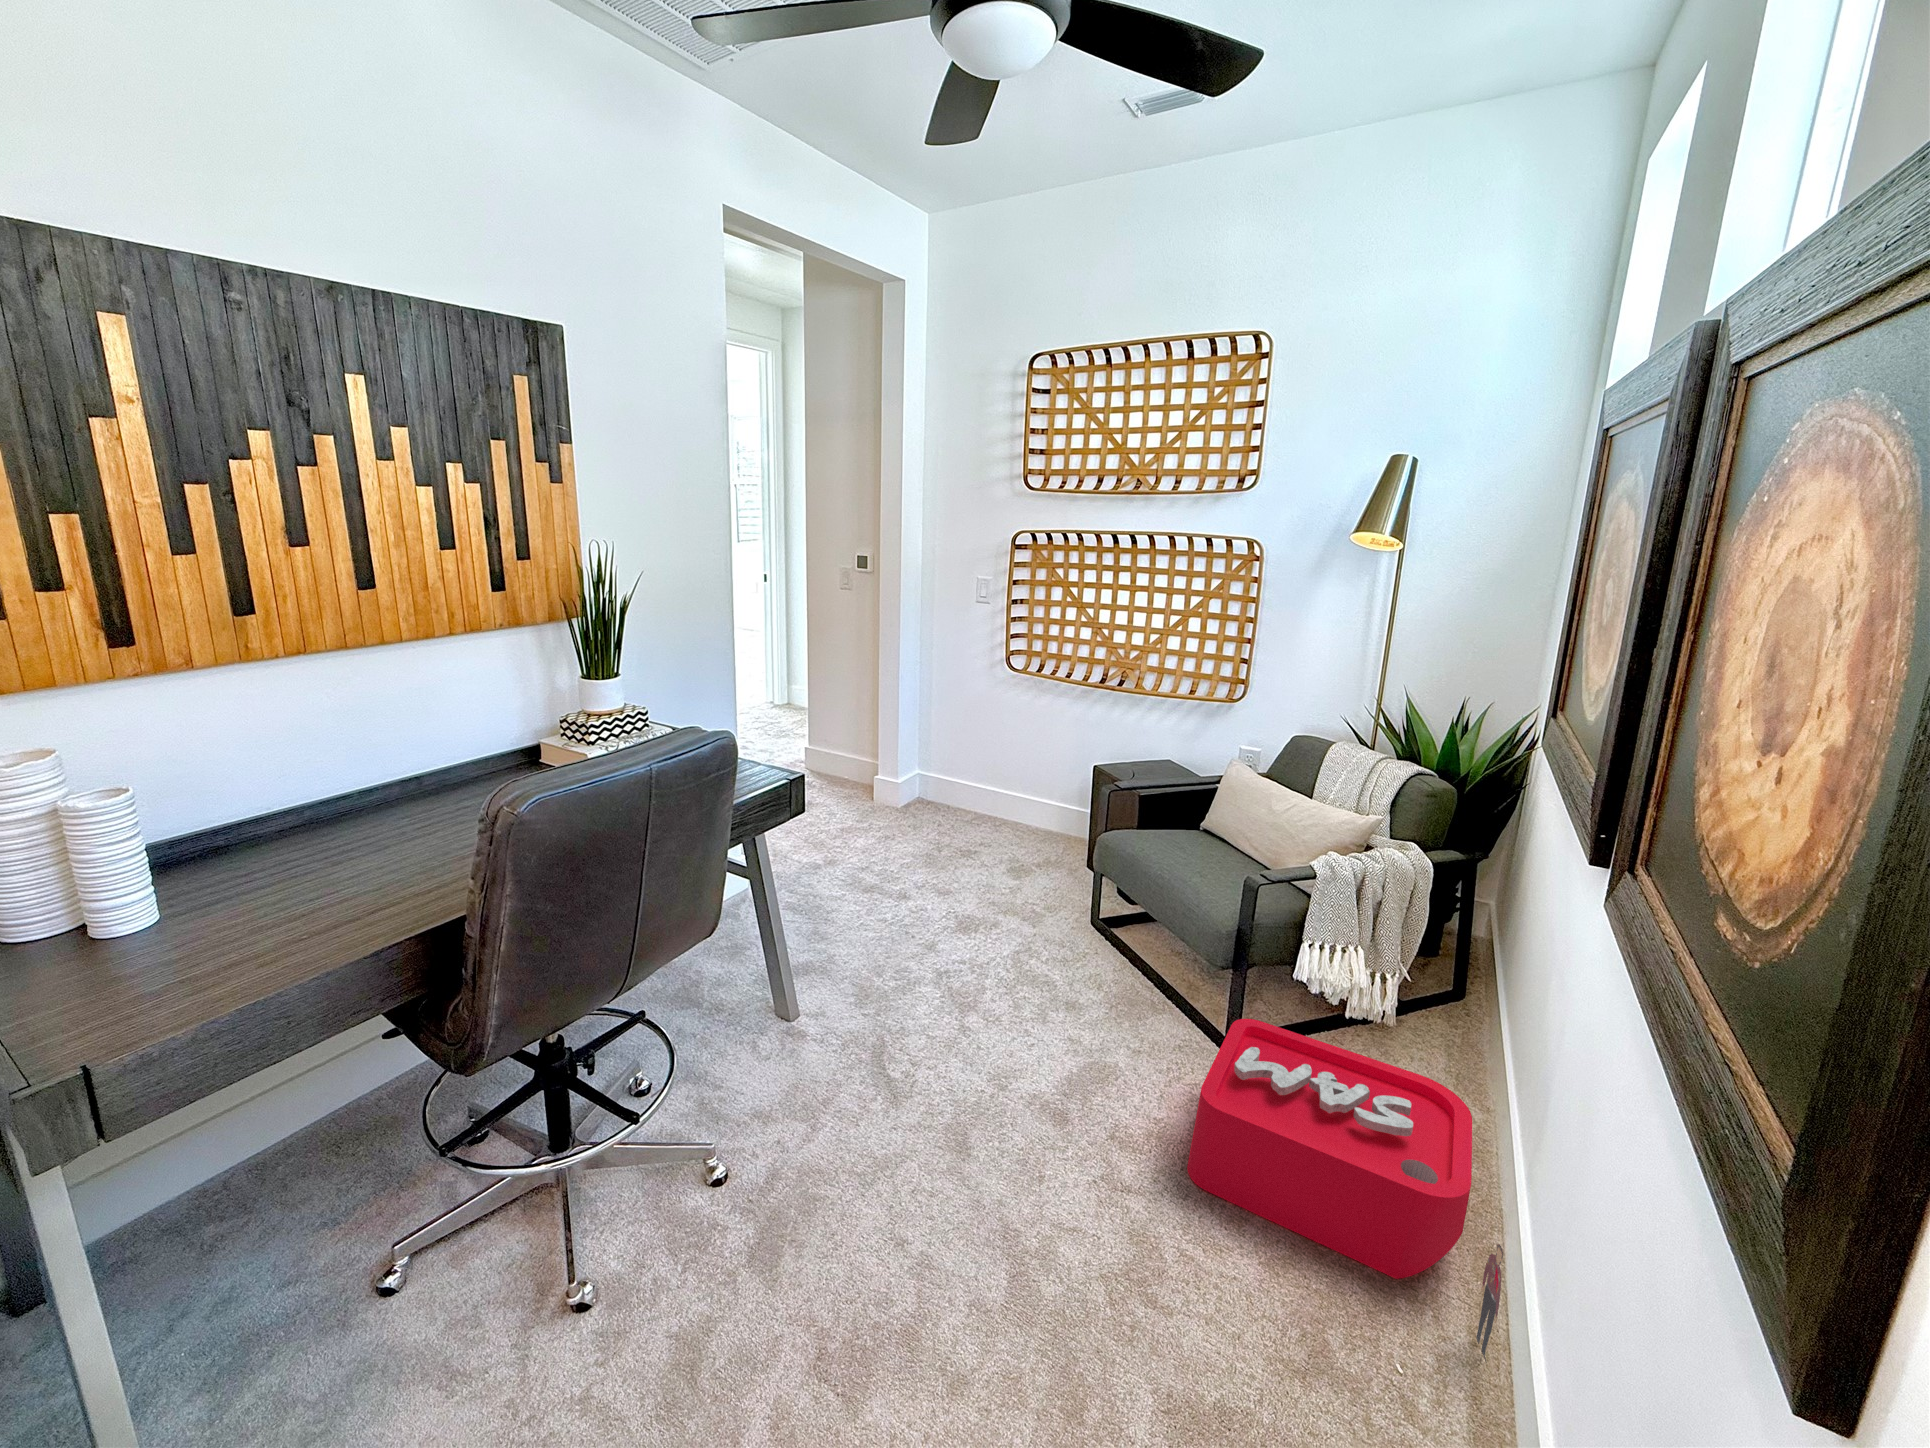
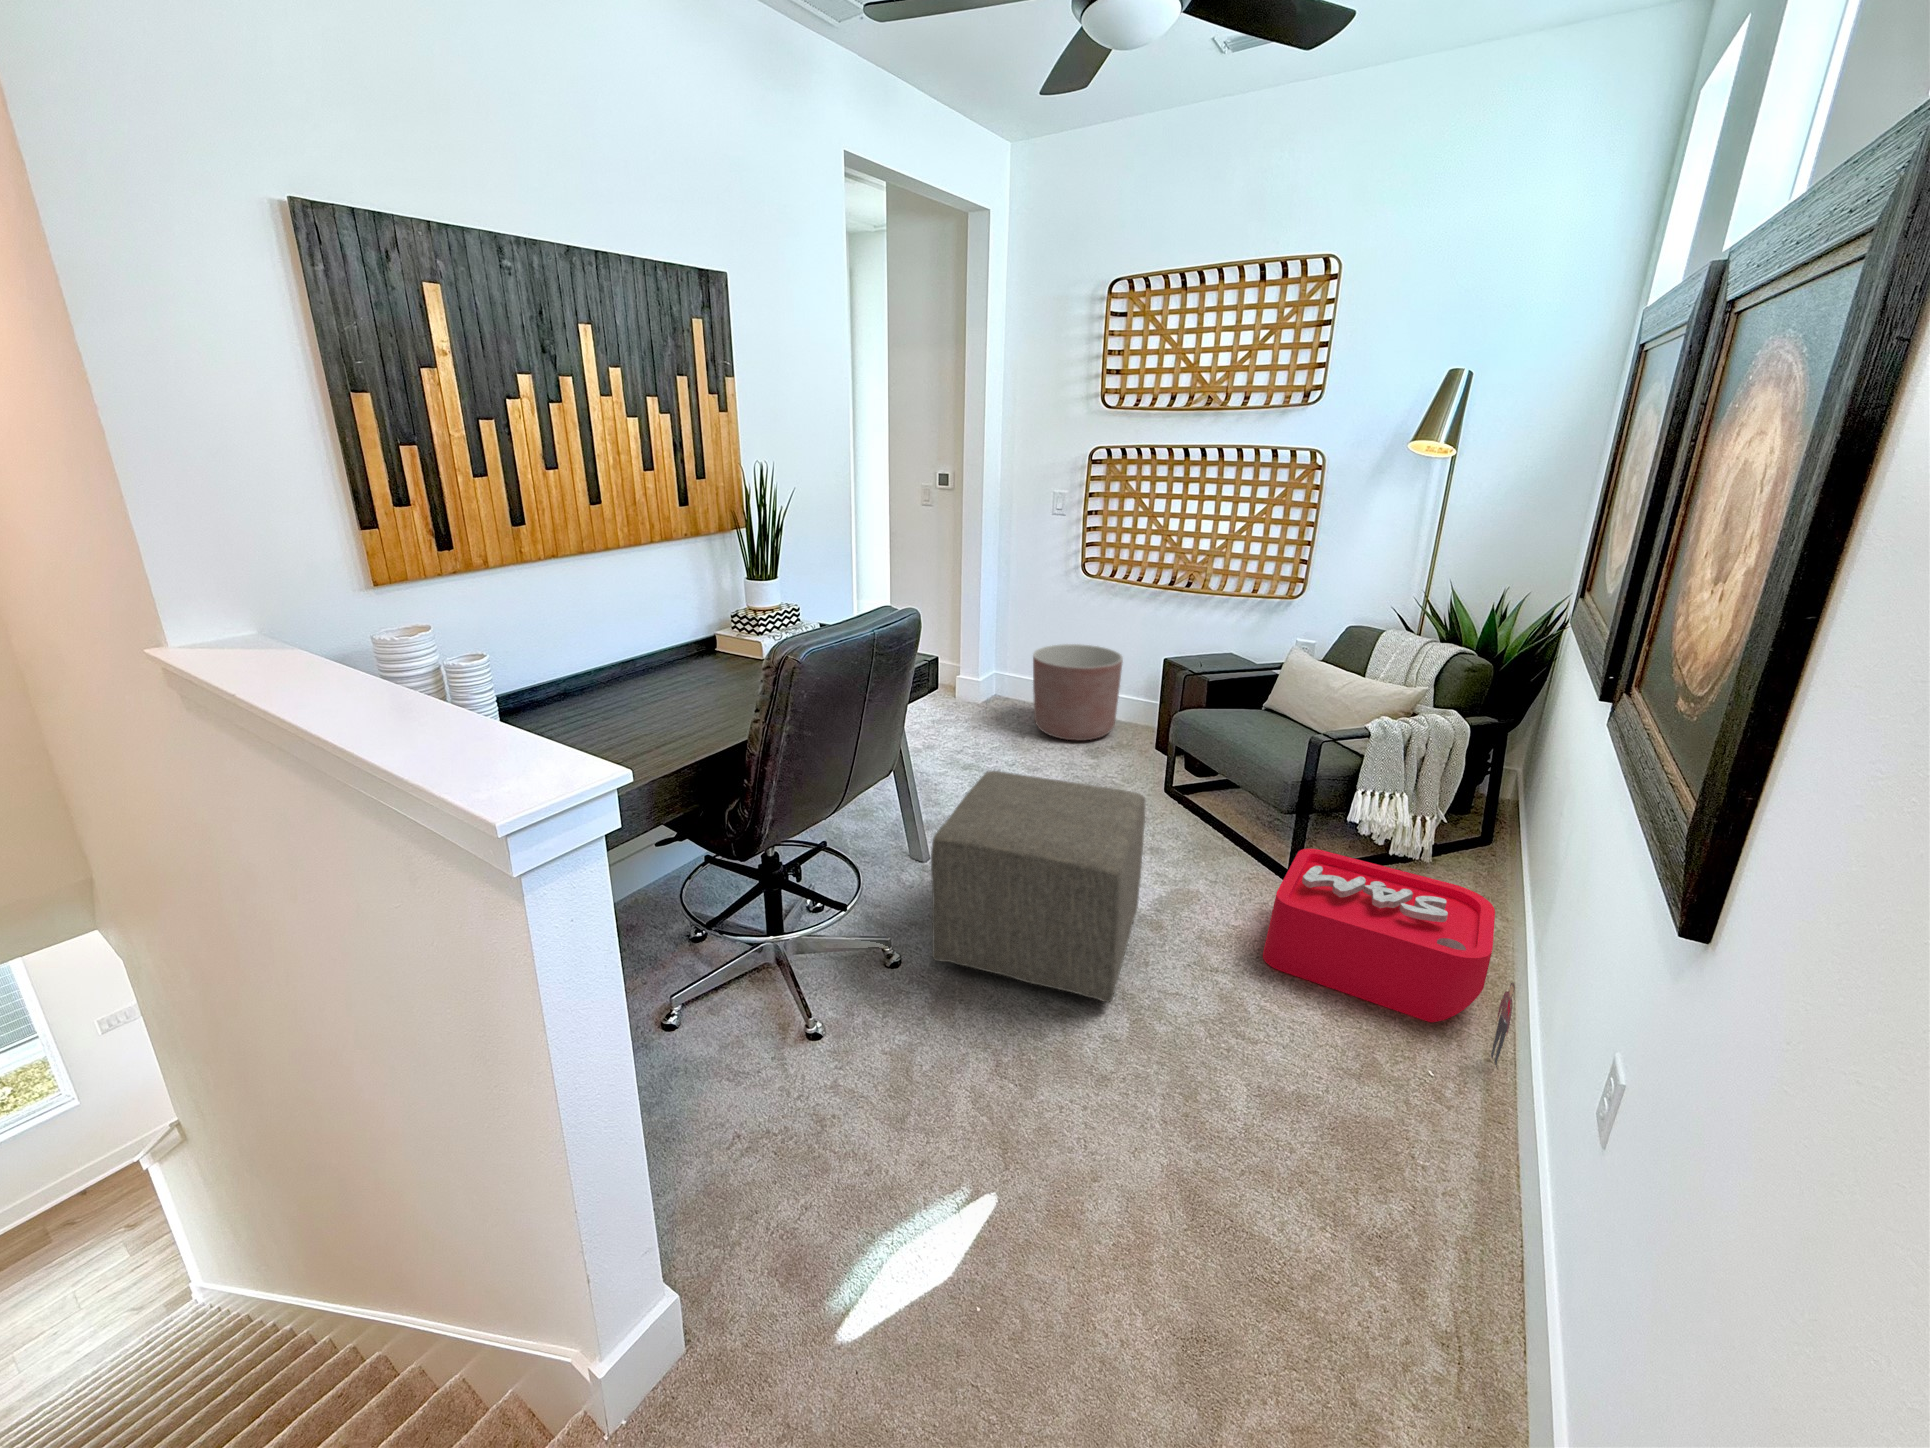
planter: none [952,744,1051,855] -> present [1033,644,1123,740]
ottoman: none [760,916,1042,1249] -> present [931,771,1145,1002]

